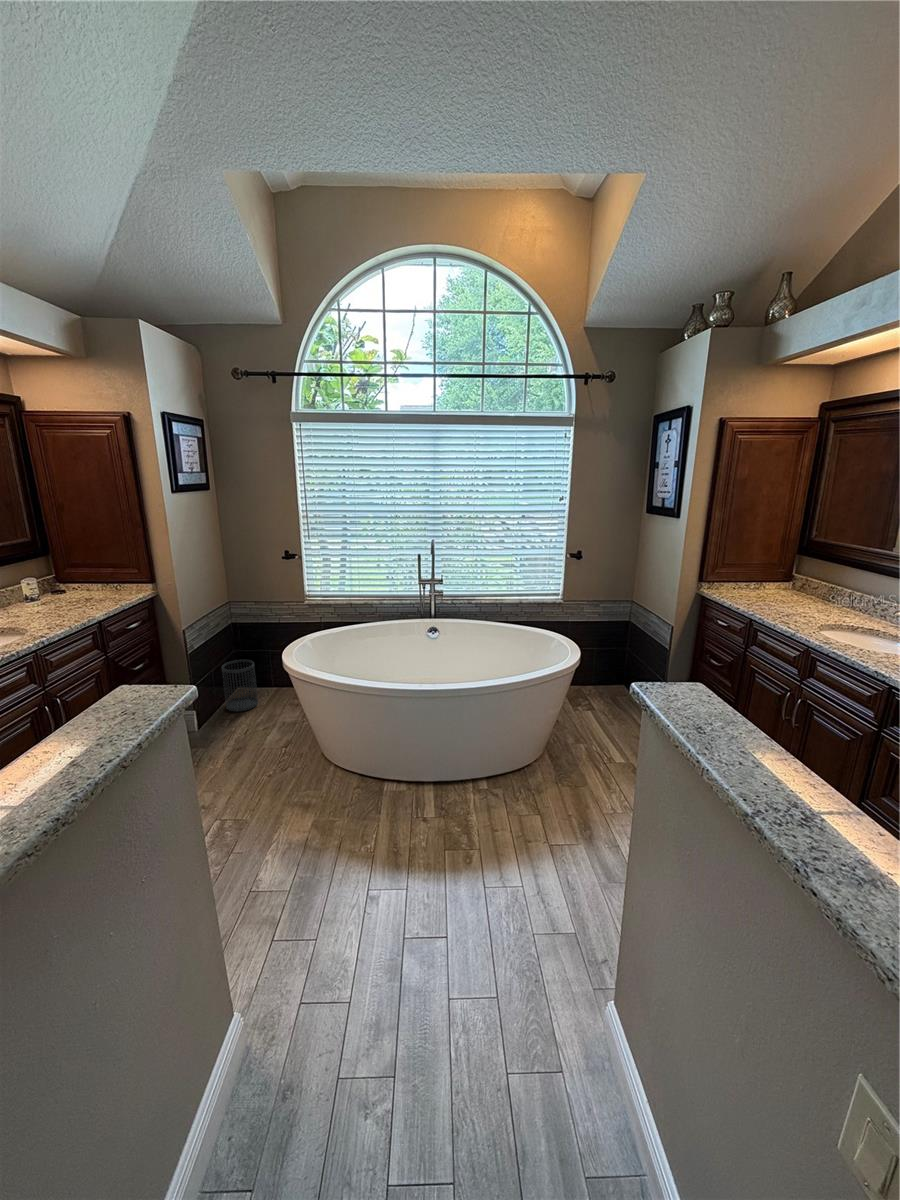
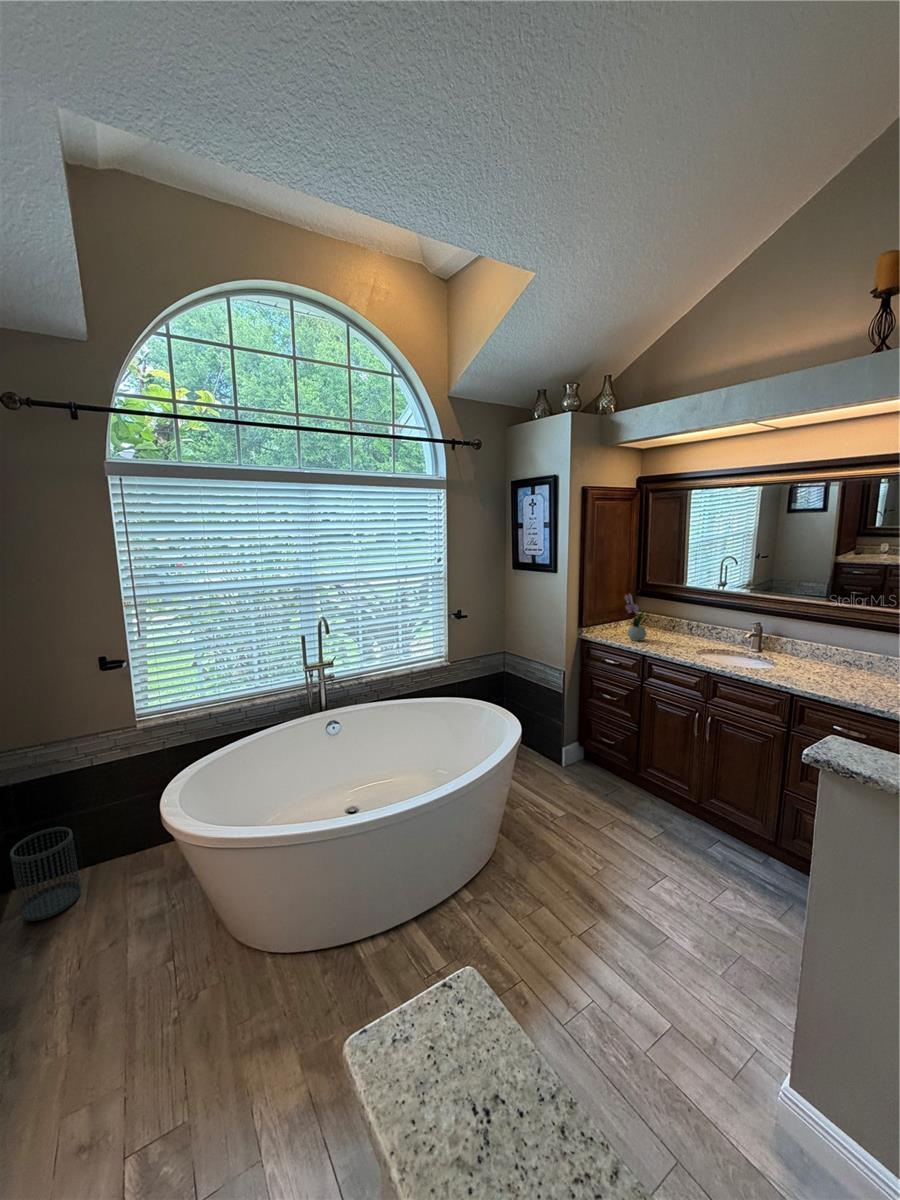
flower arrangement: none [747,536,780,603] -> present [625,586,647,641]

